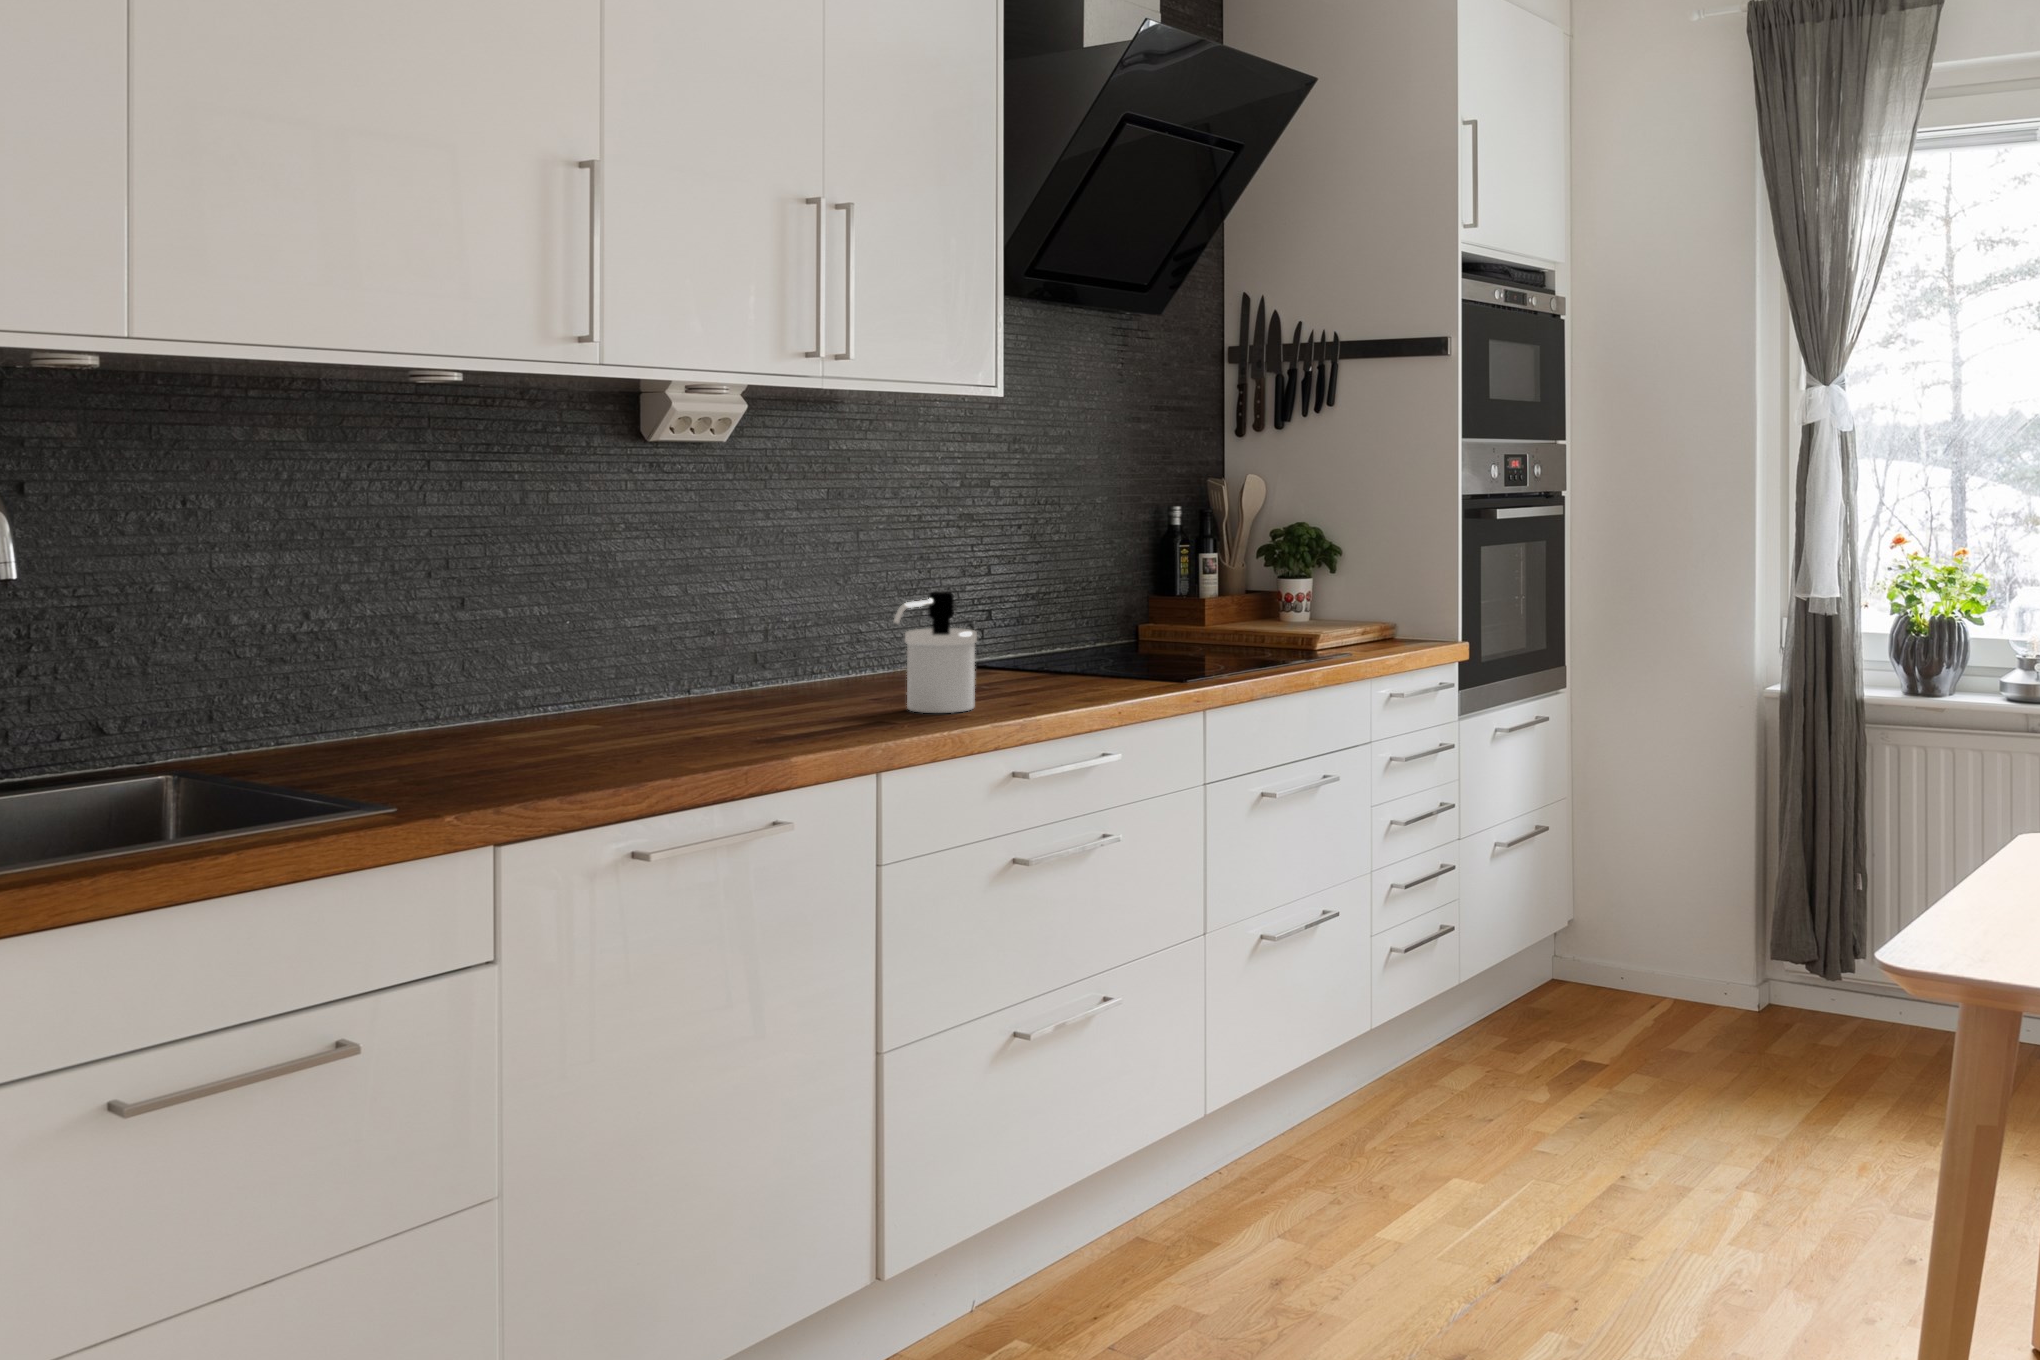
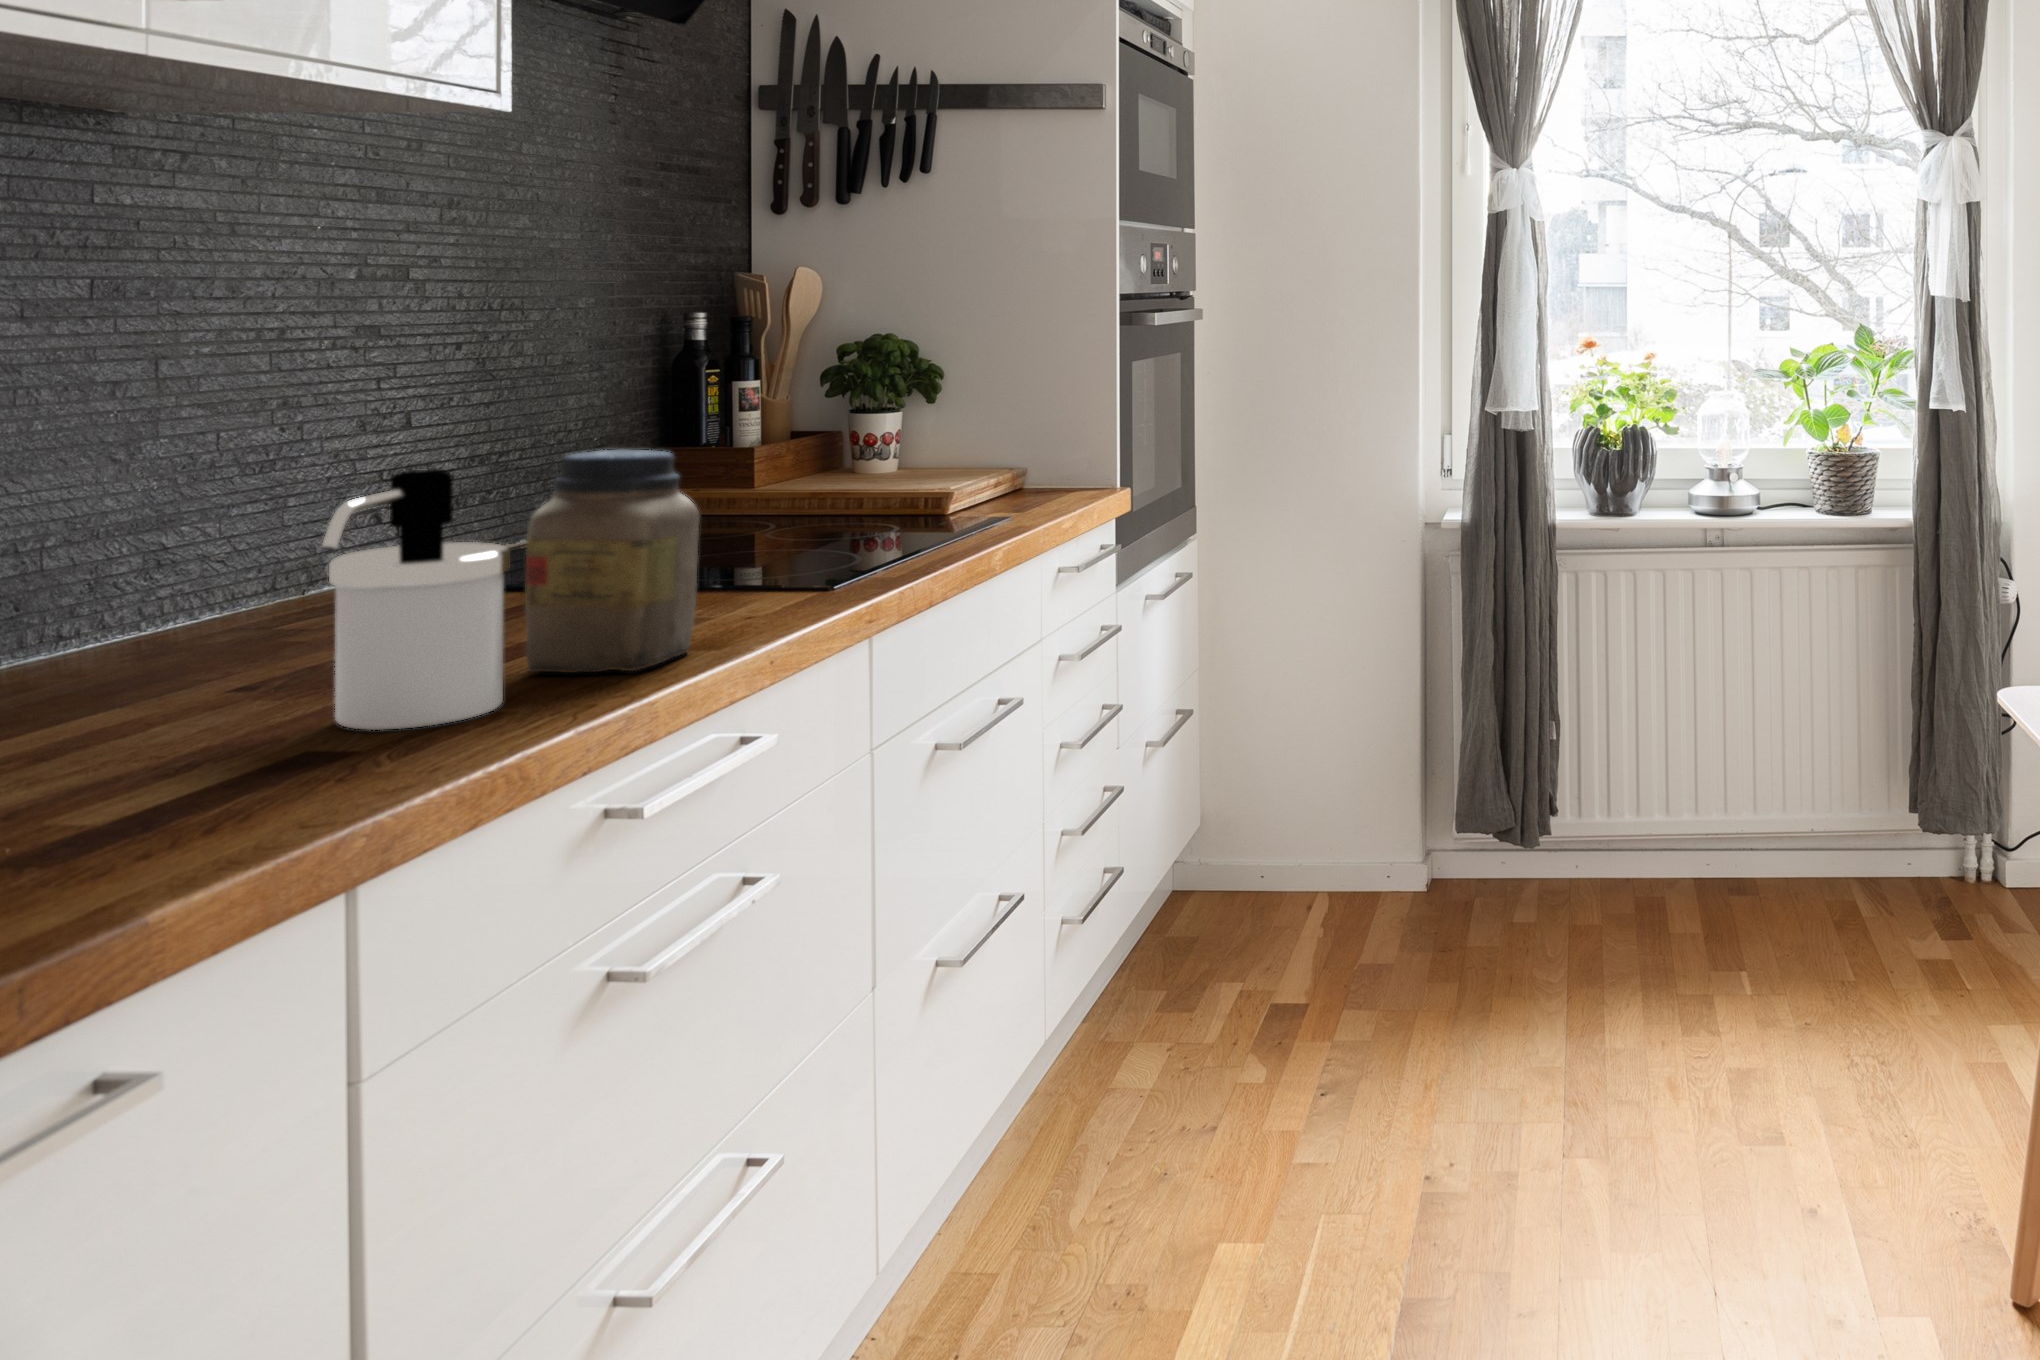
jar: none [995,588,1078,703] -> present [525,450,699,673]

